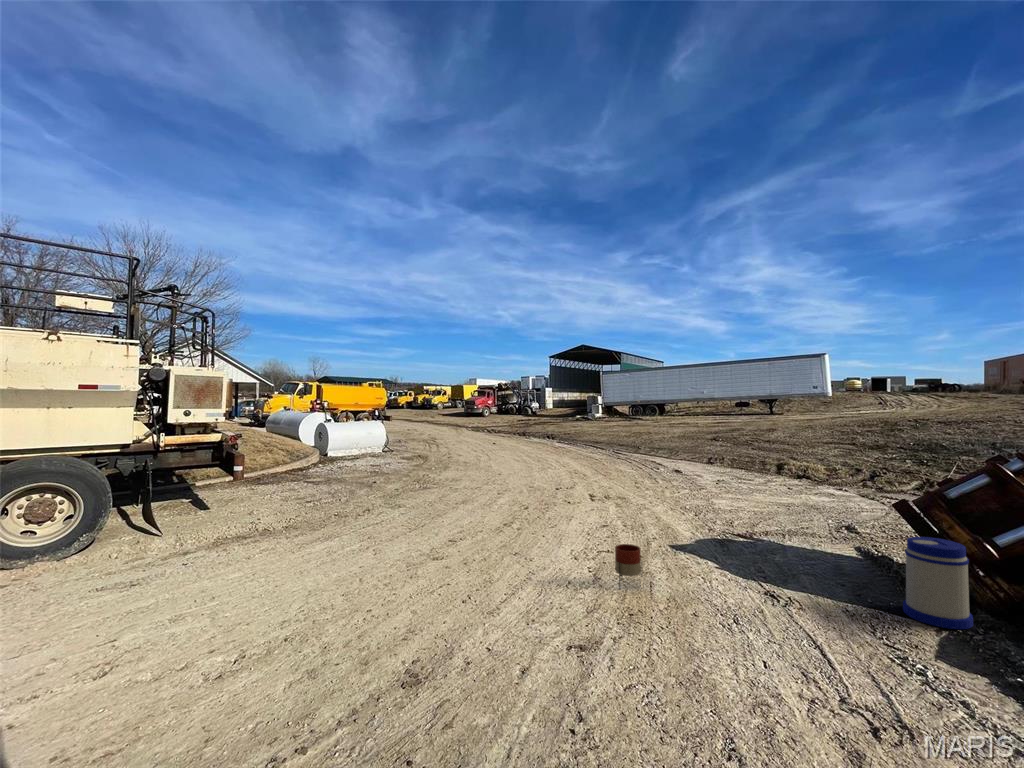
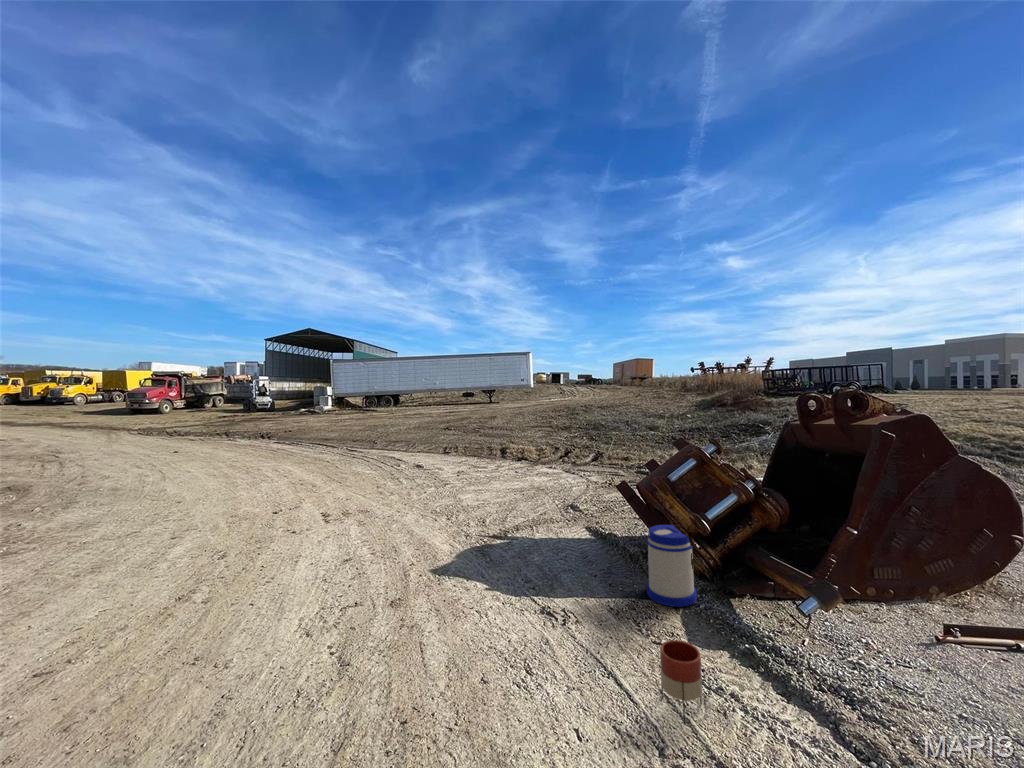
planter: present [615,544,642,588] -> present [660,640,702,724]

